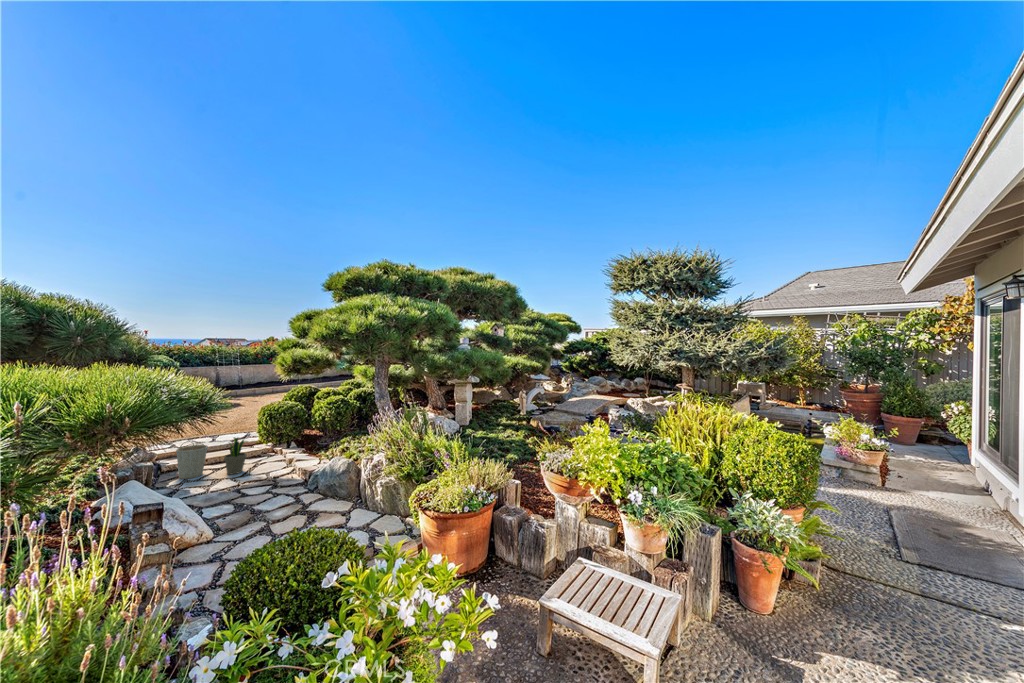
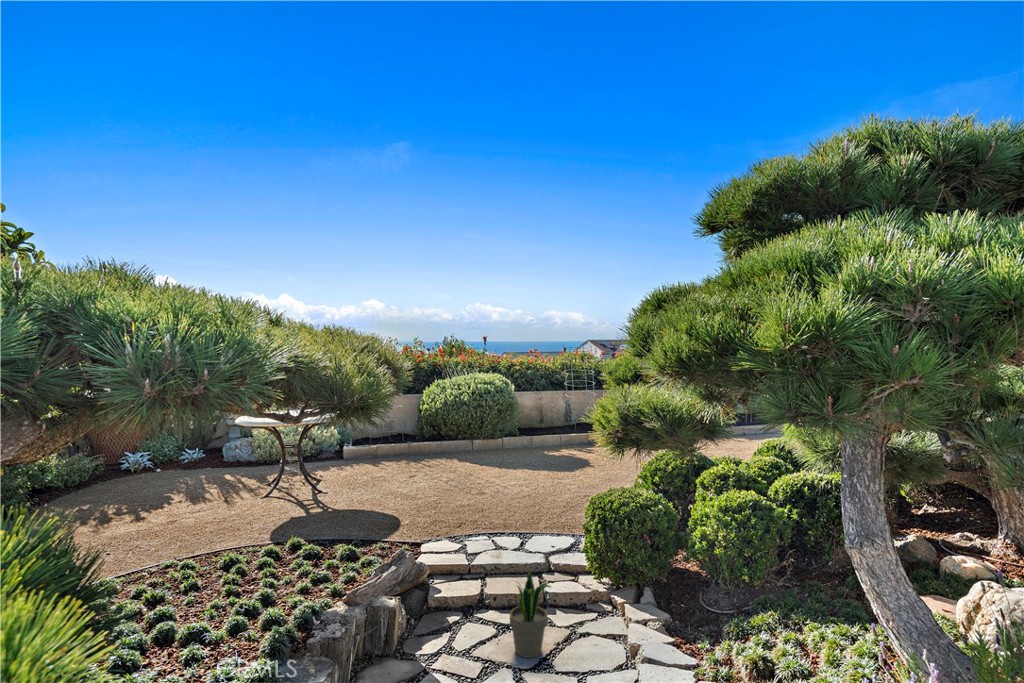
basket: present [176,441,208,479] -> none [445,559,491,639]

